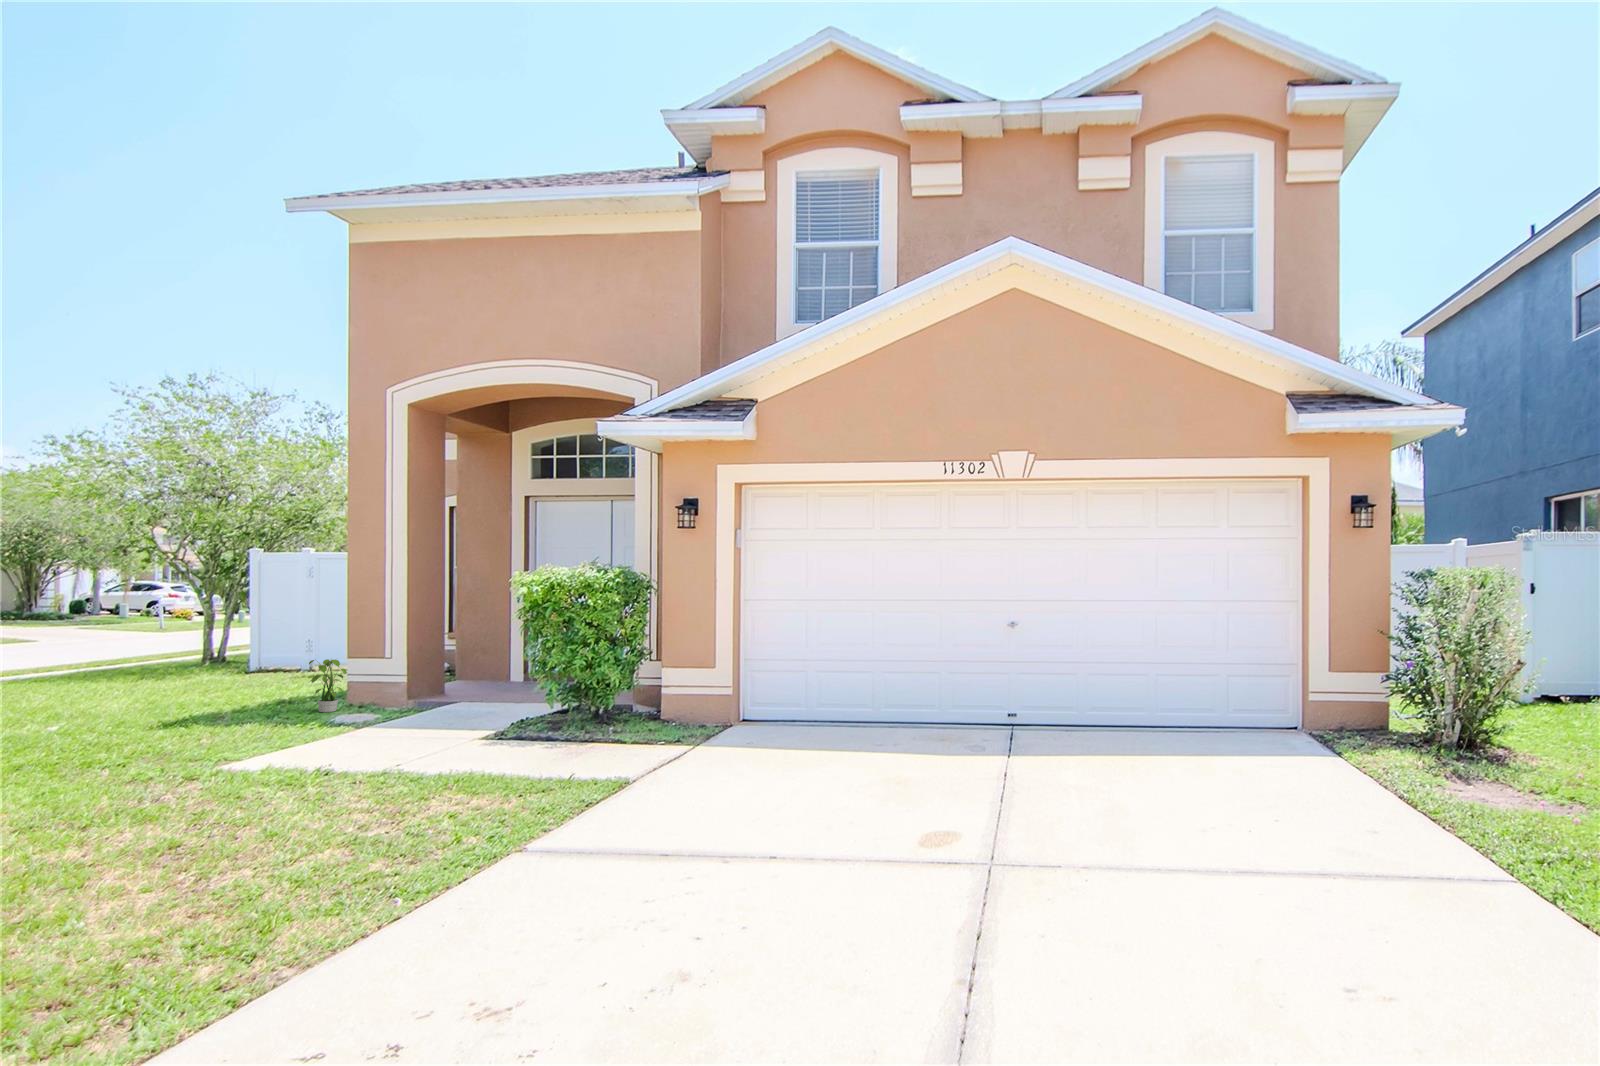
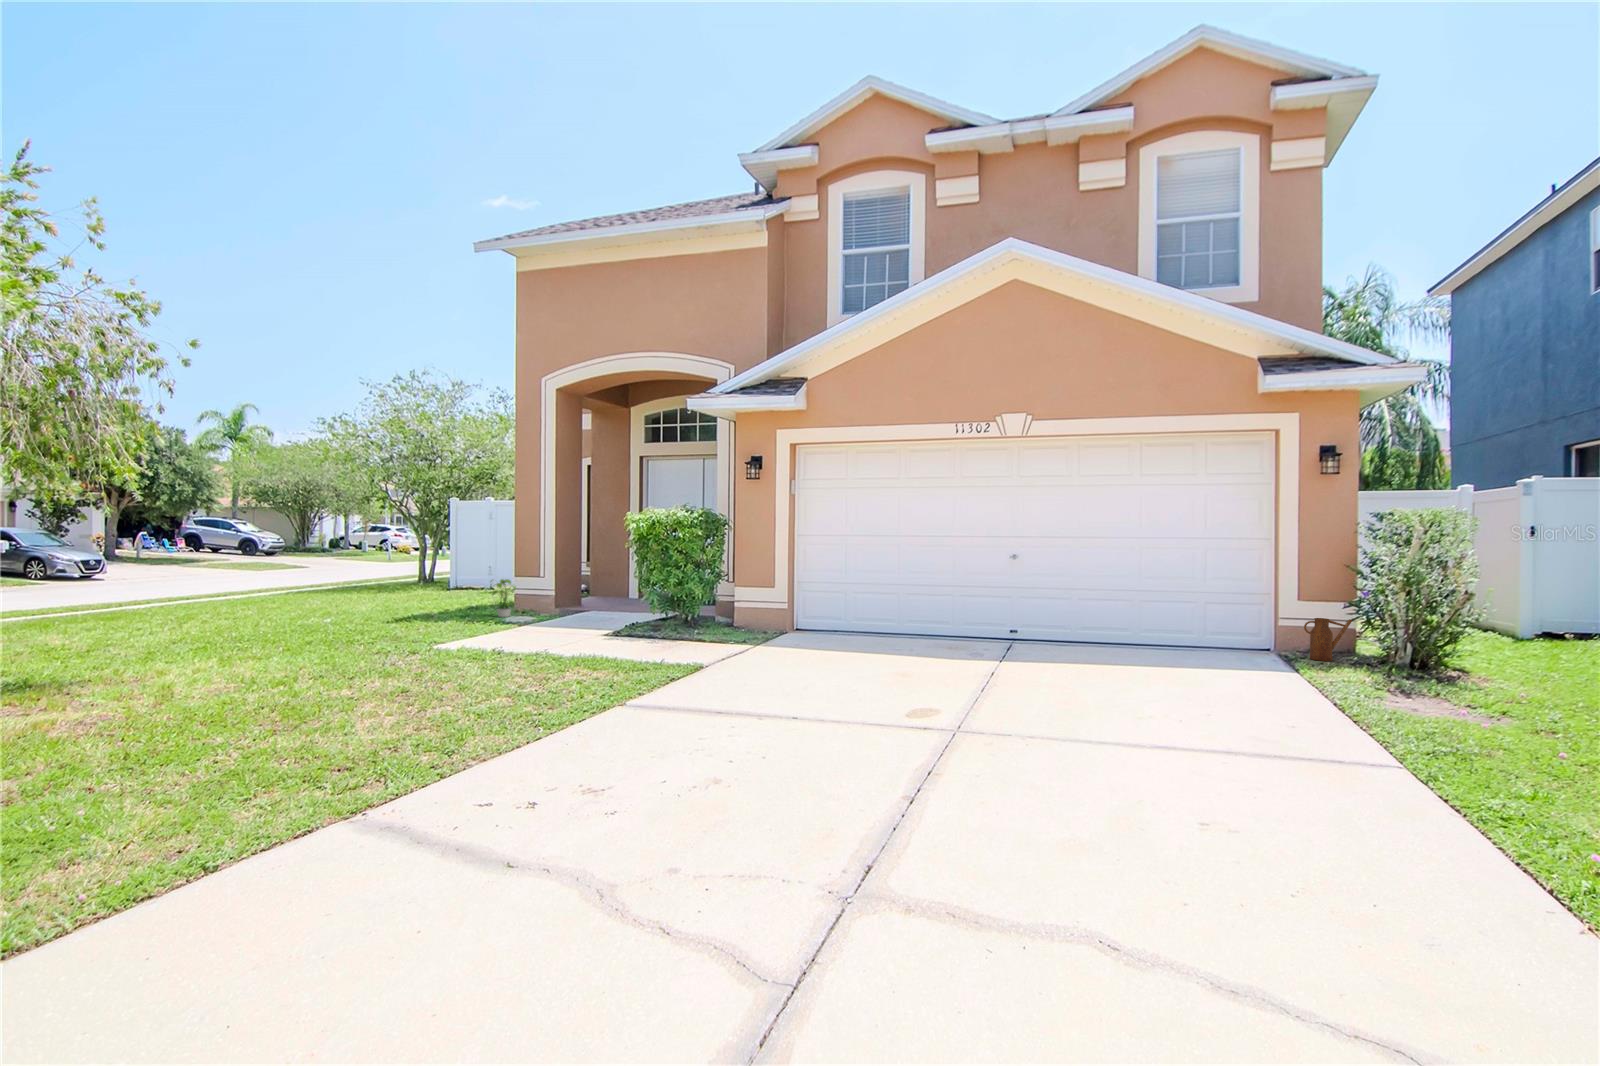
watering can: none [1393,706,1450,761] -> present [1304,618,1352,661]

